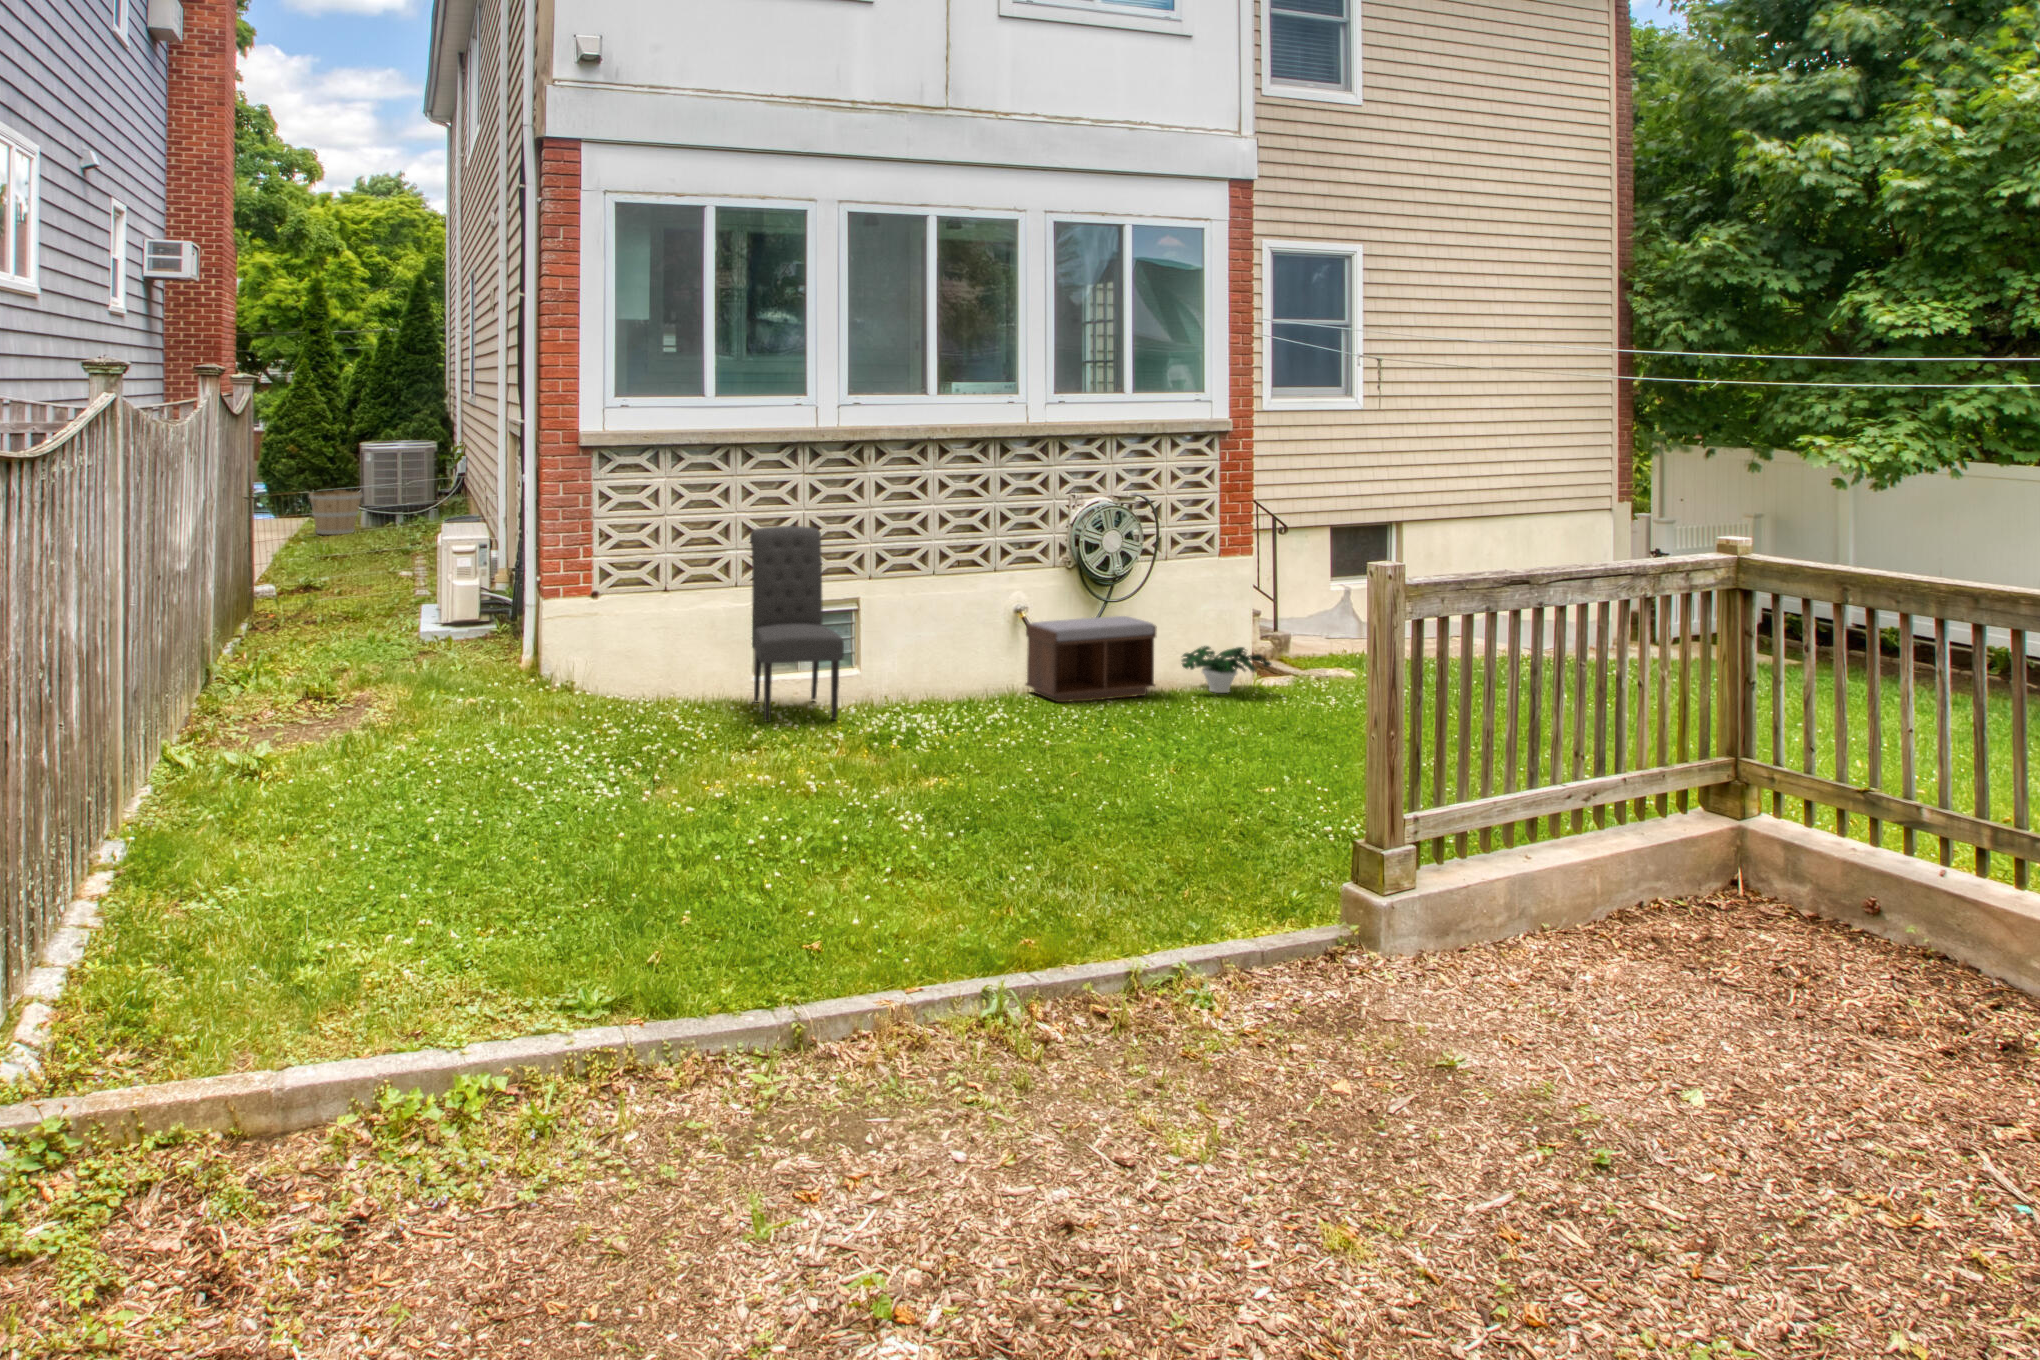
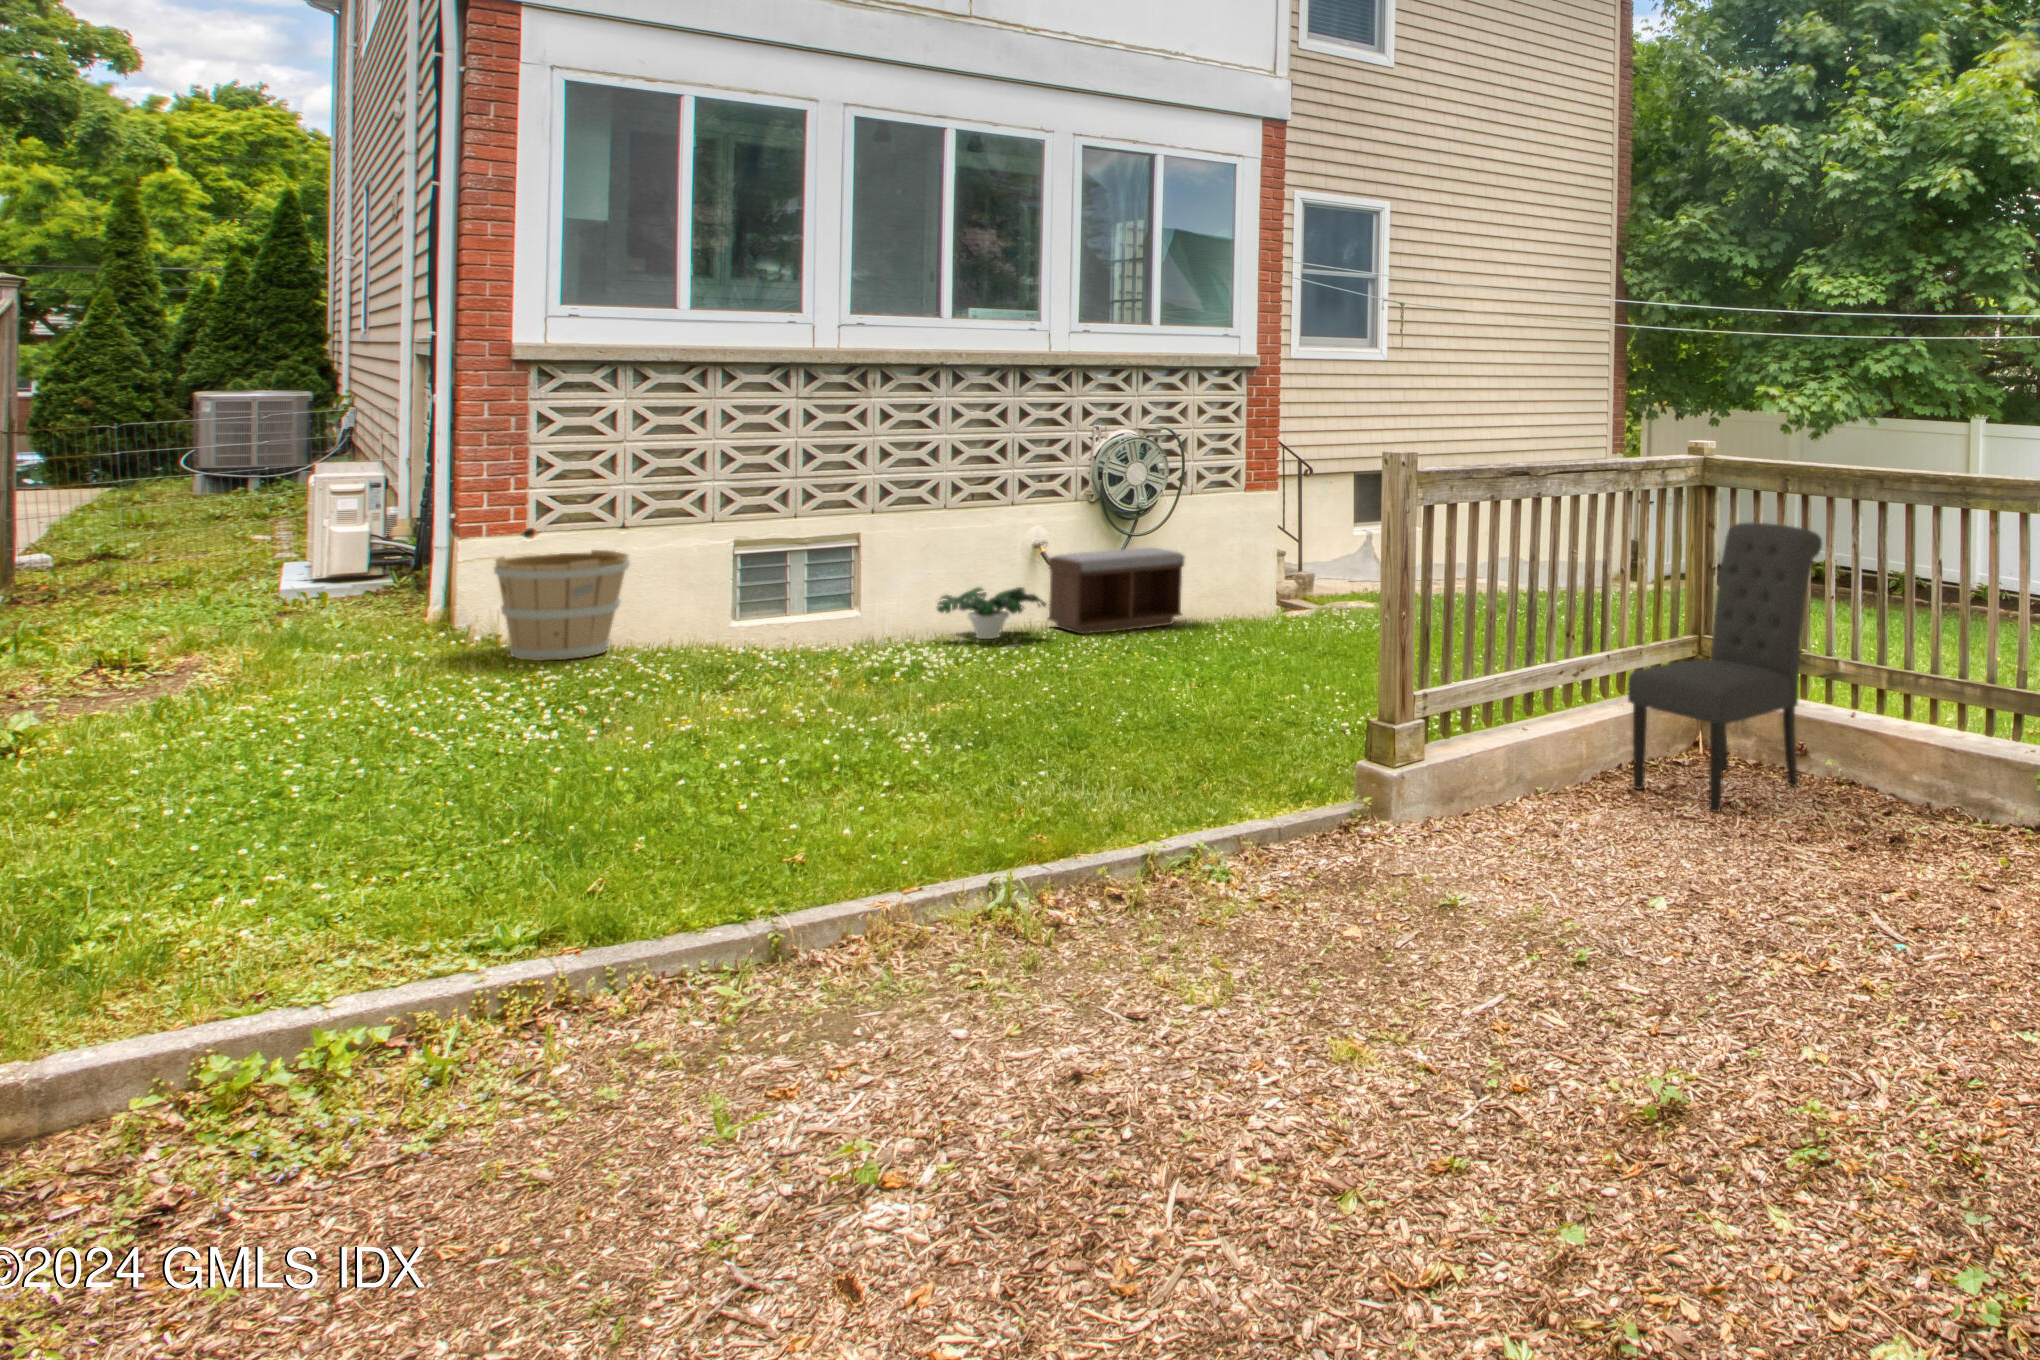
wooden bucket: present [309,490,362,535] -> present [494,550,630,661]
chair: present [750,526,844,722] -> present [1628,523,1822,812]
potted plant: present [1182,646,1271,693] -> present [937,587,1046,639]

